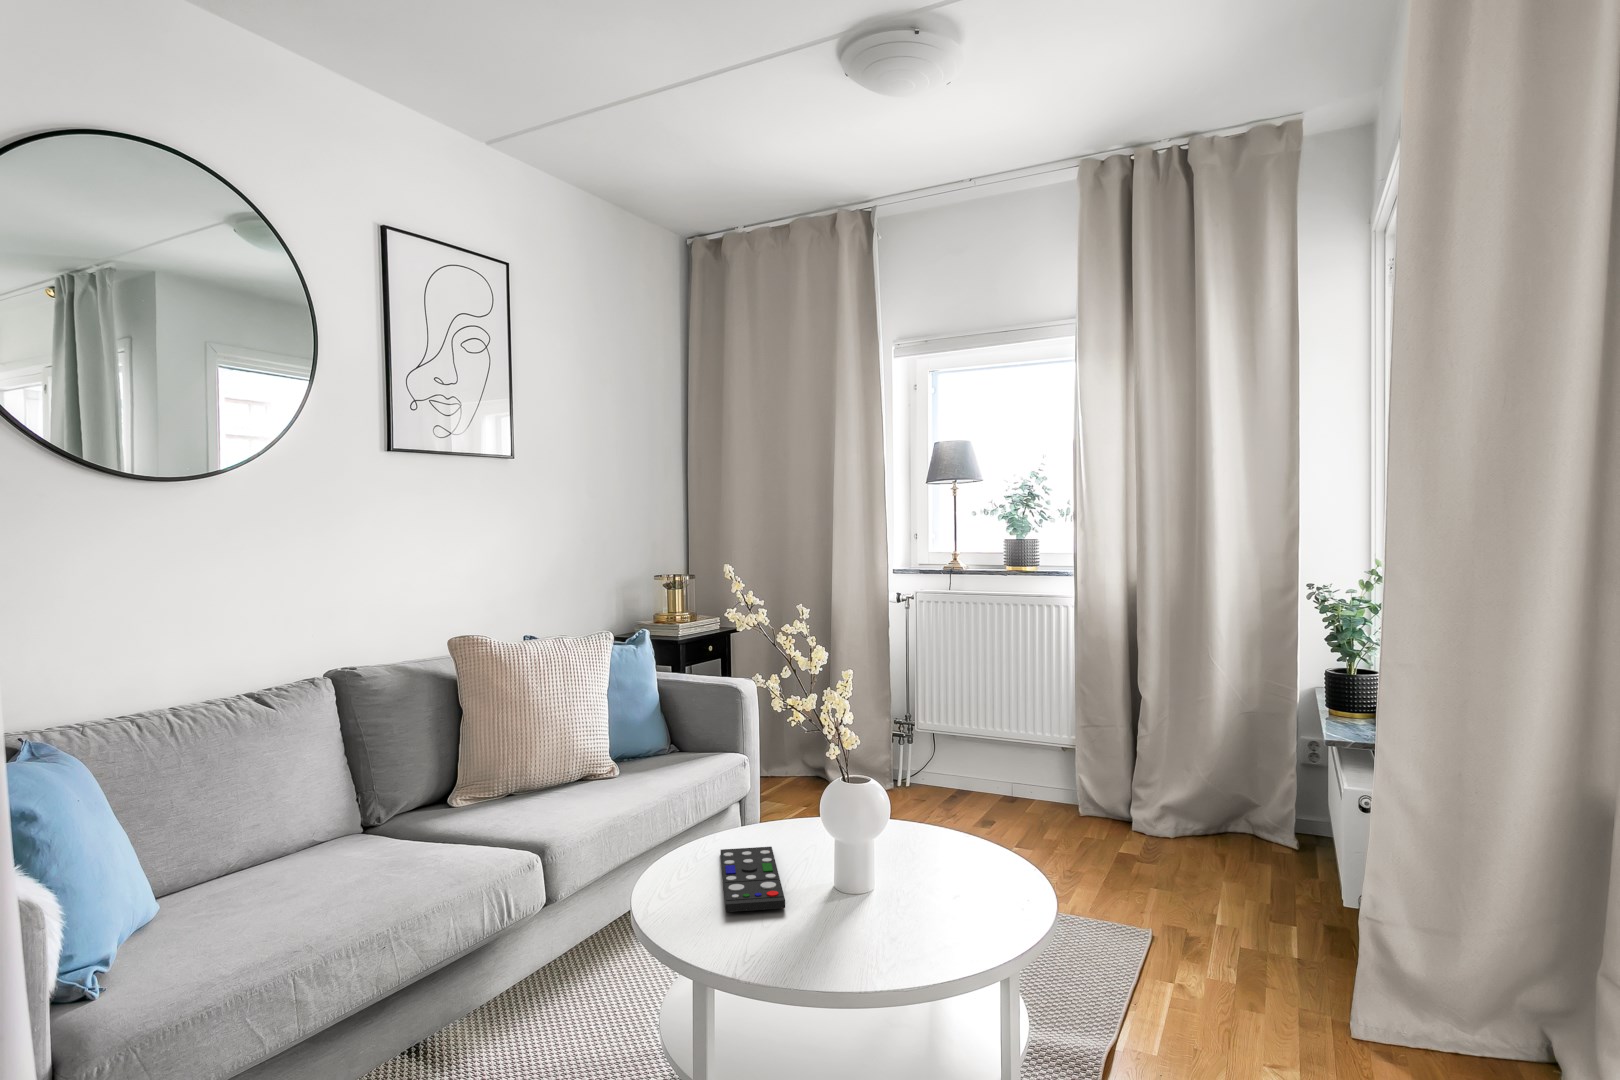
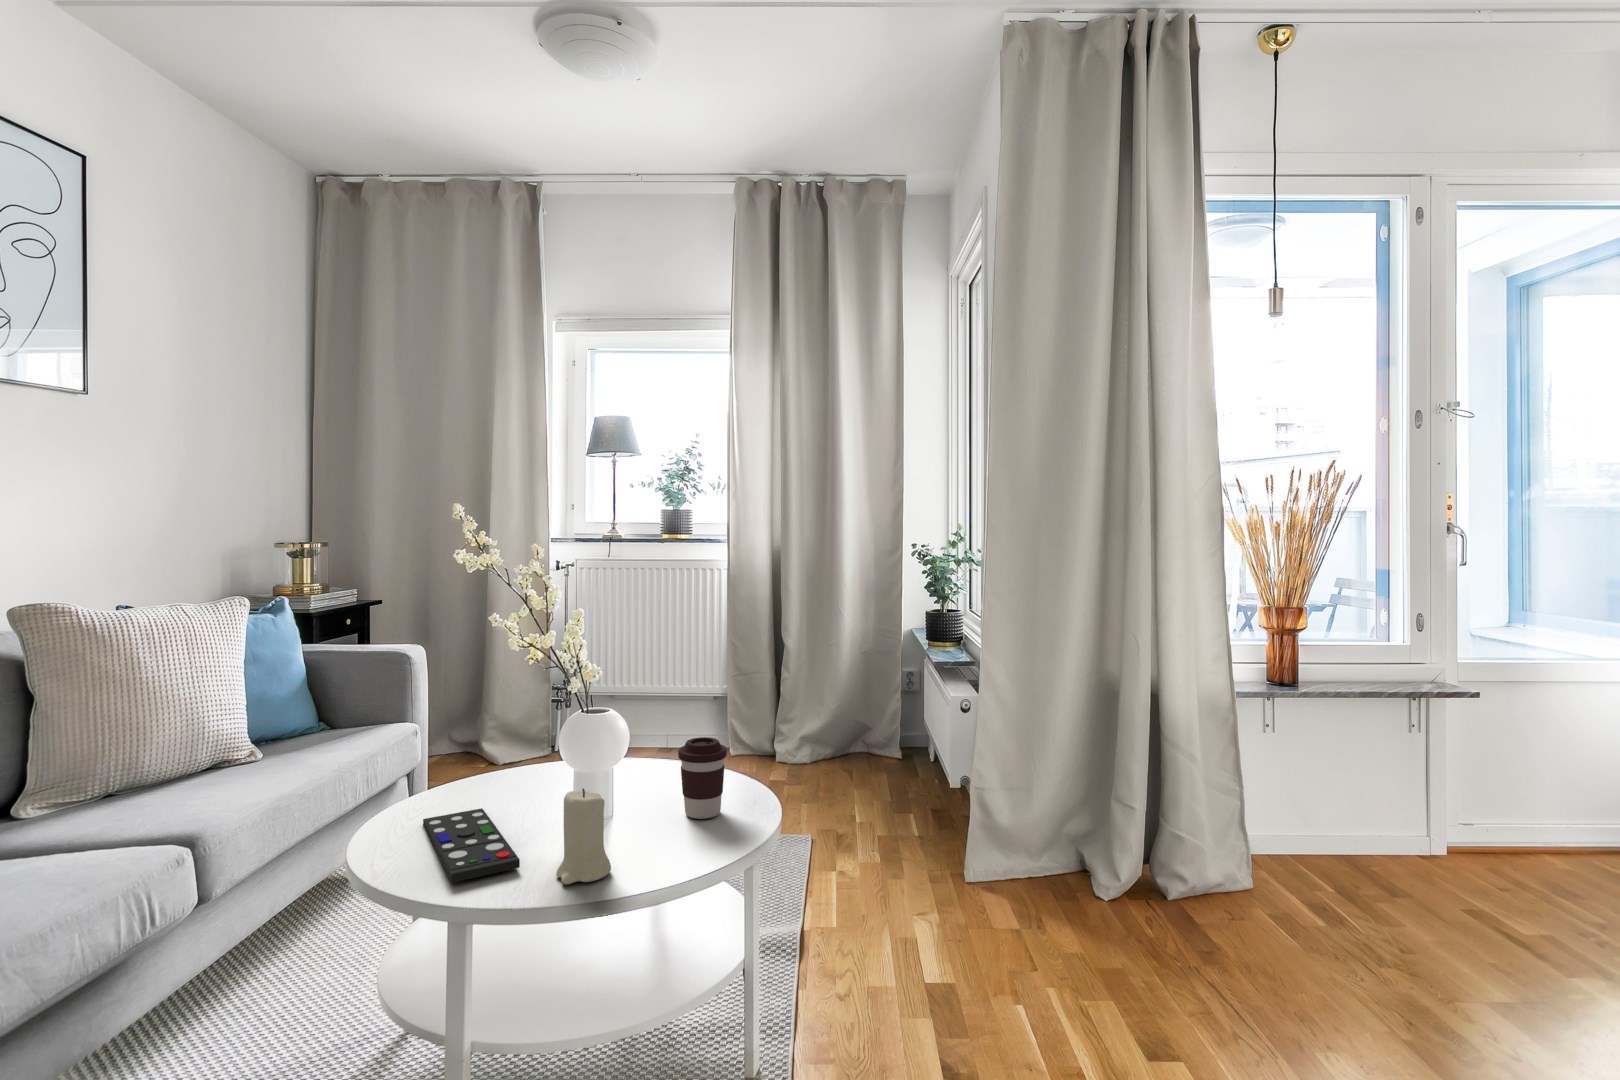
coffee cup: none [948,802,998,887] -> present [678,737,727,819]
candle: none [814,842,864,932] -> present [556,789,611,884]

